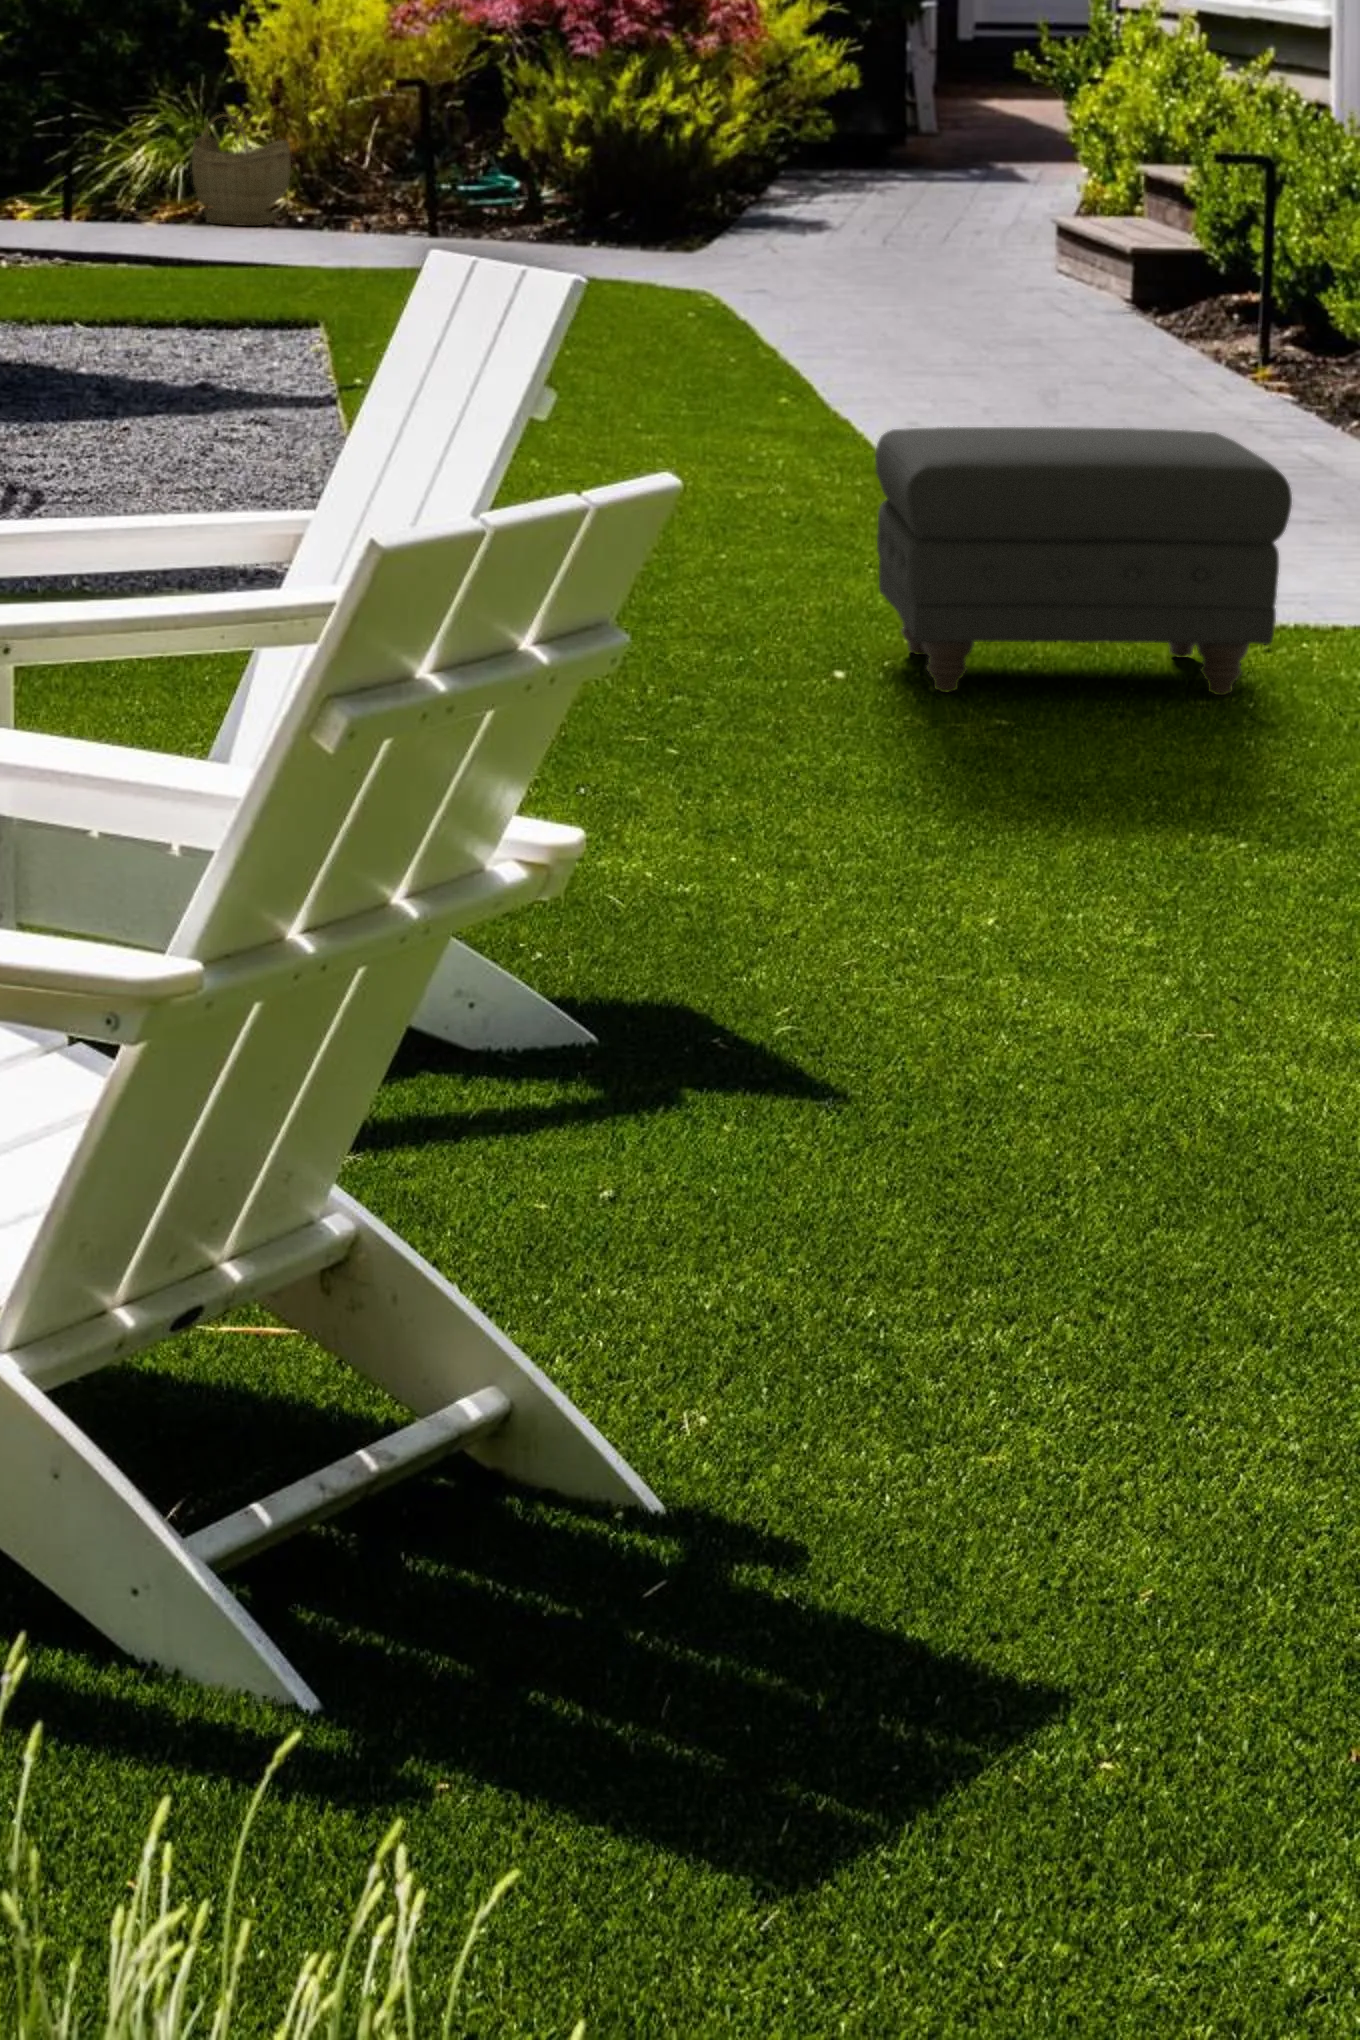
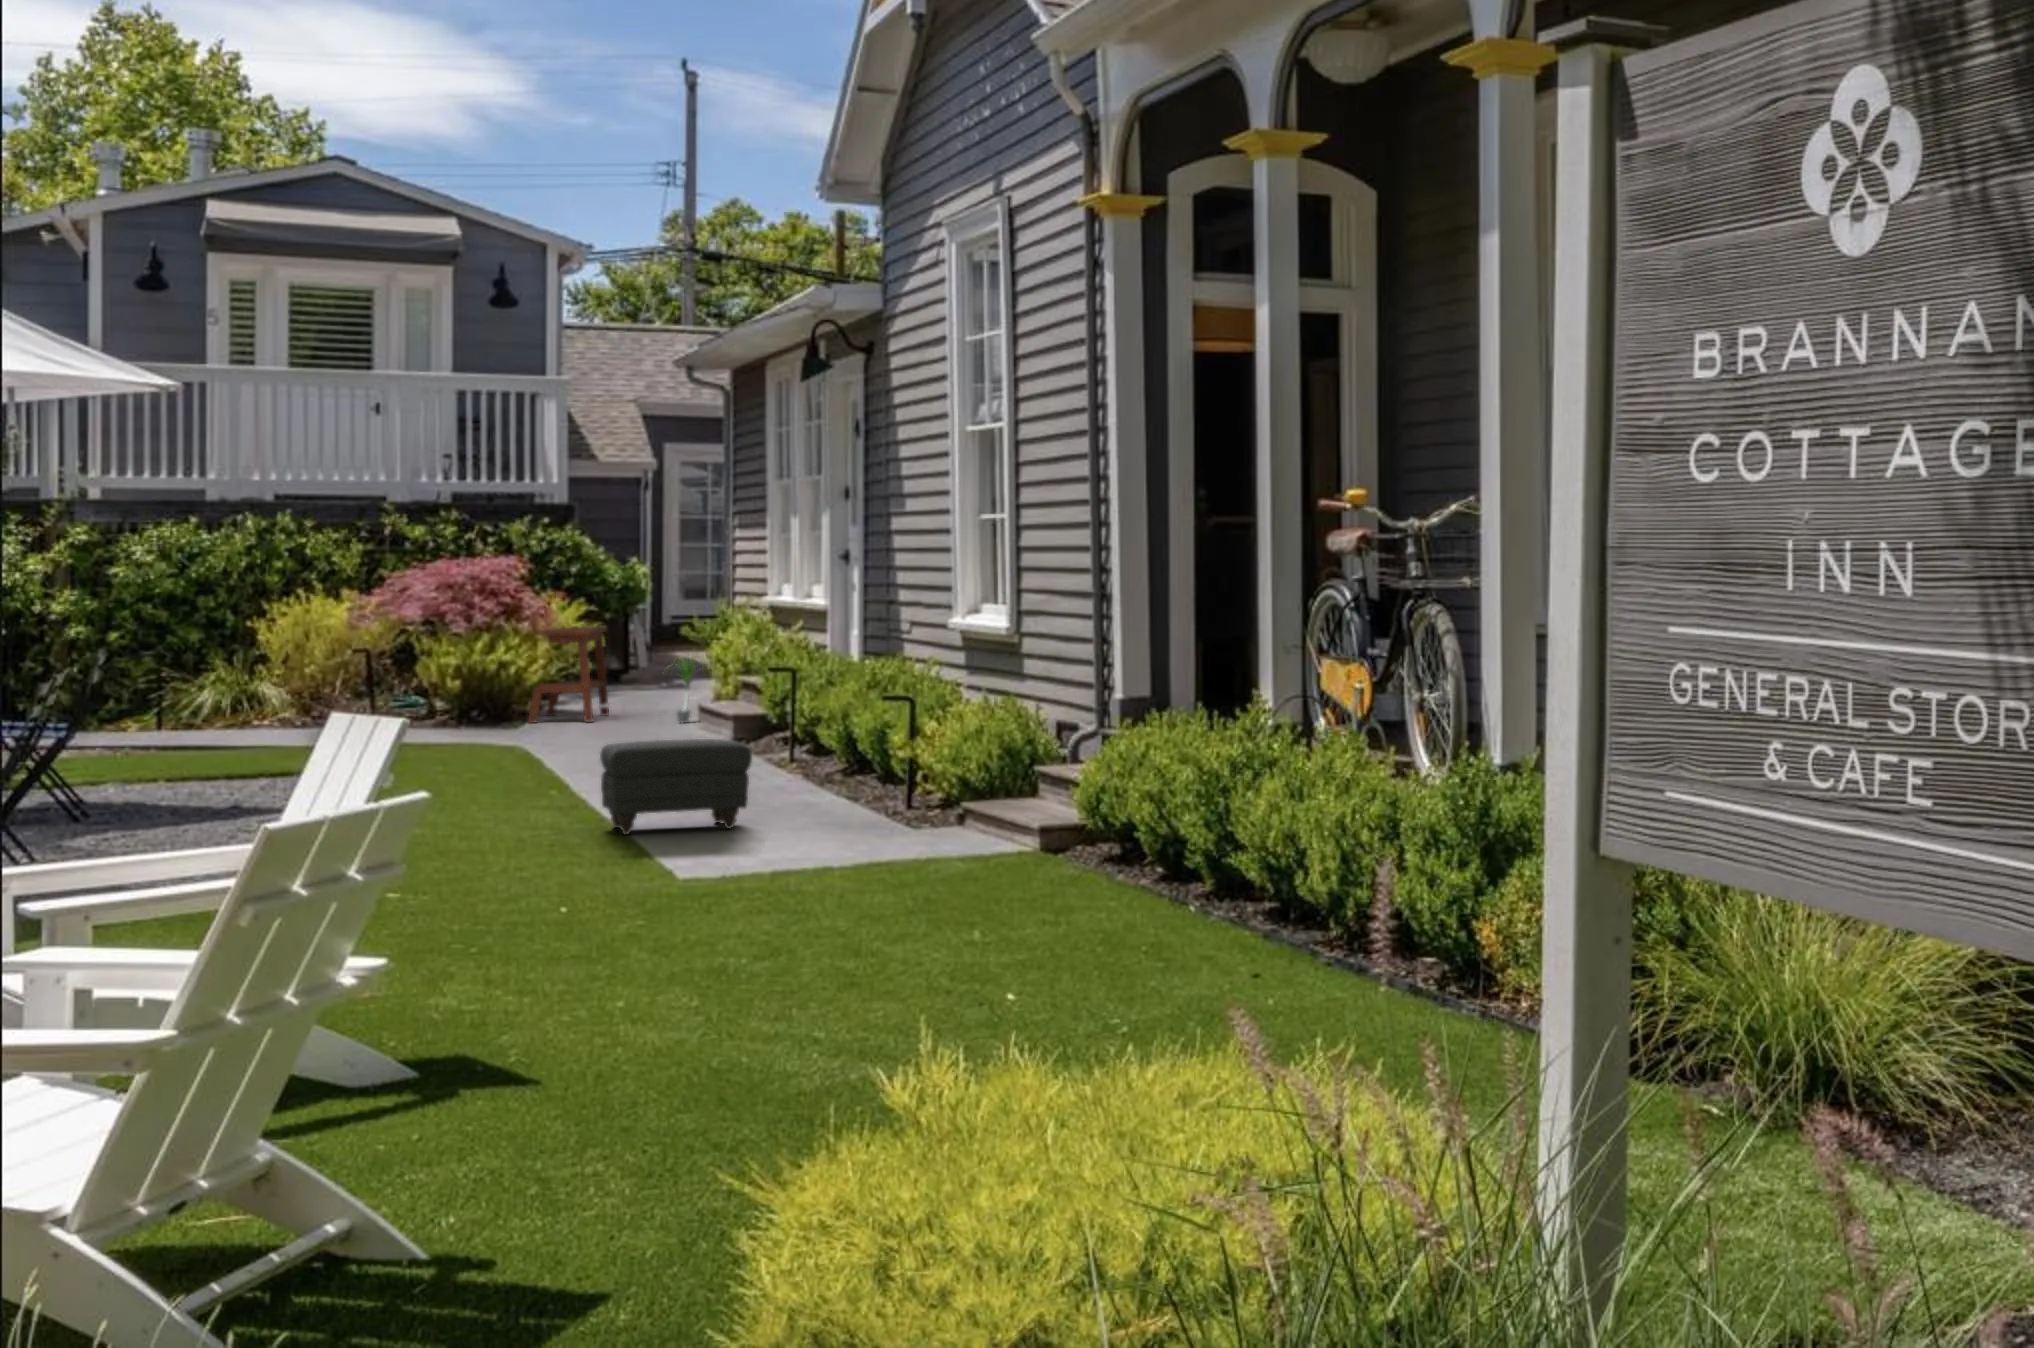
side table: none [713,47,868,251] -> present [528,627,609,723]
potted plant: none [972,96,1084,264] -> present [676,656,698,723]
woven basket: present [192,114,291,226] -> none [234,665,292,725]

